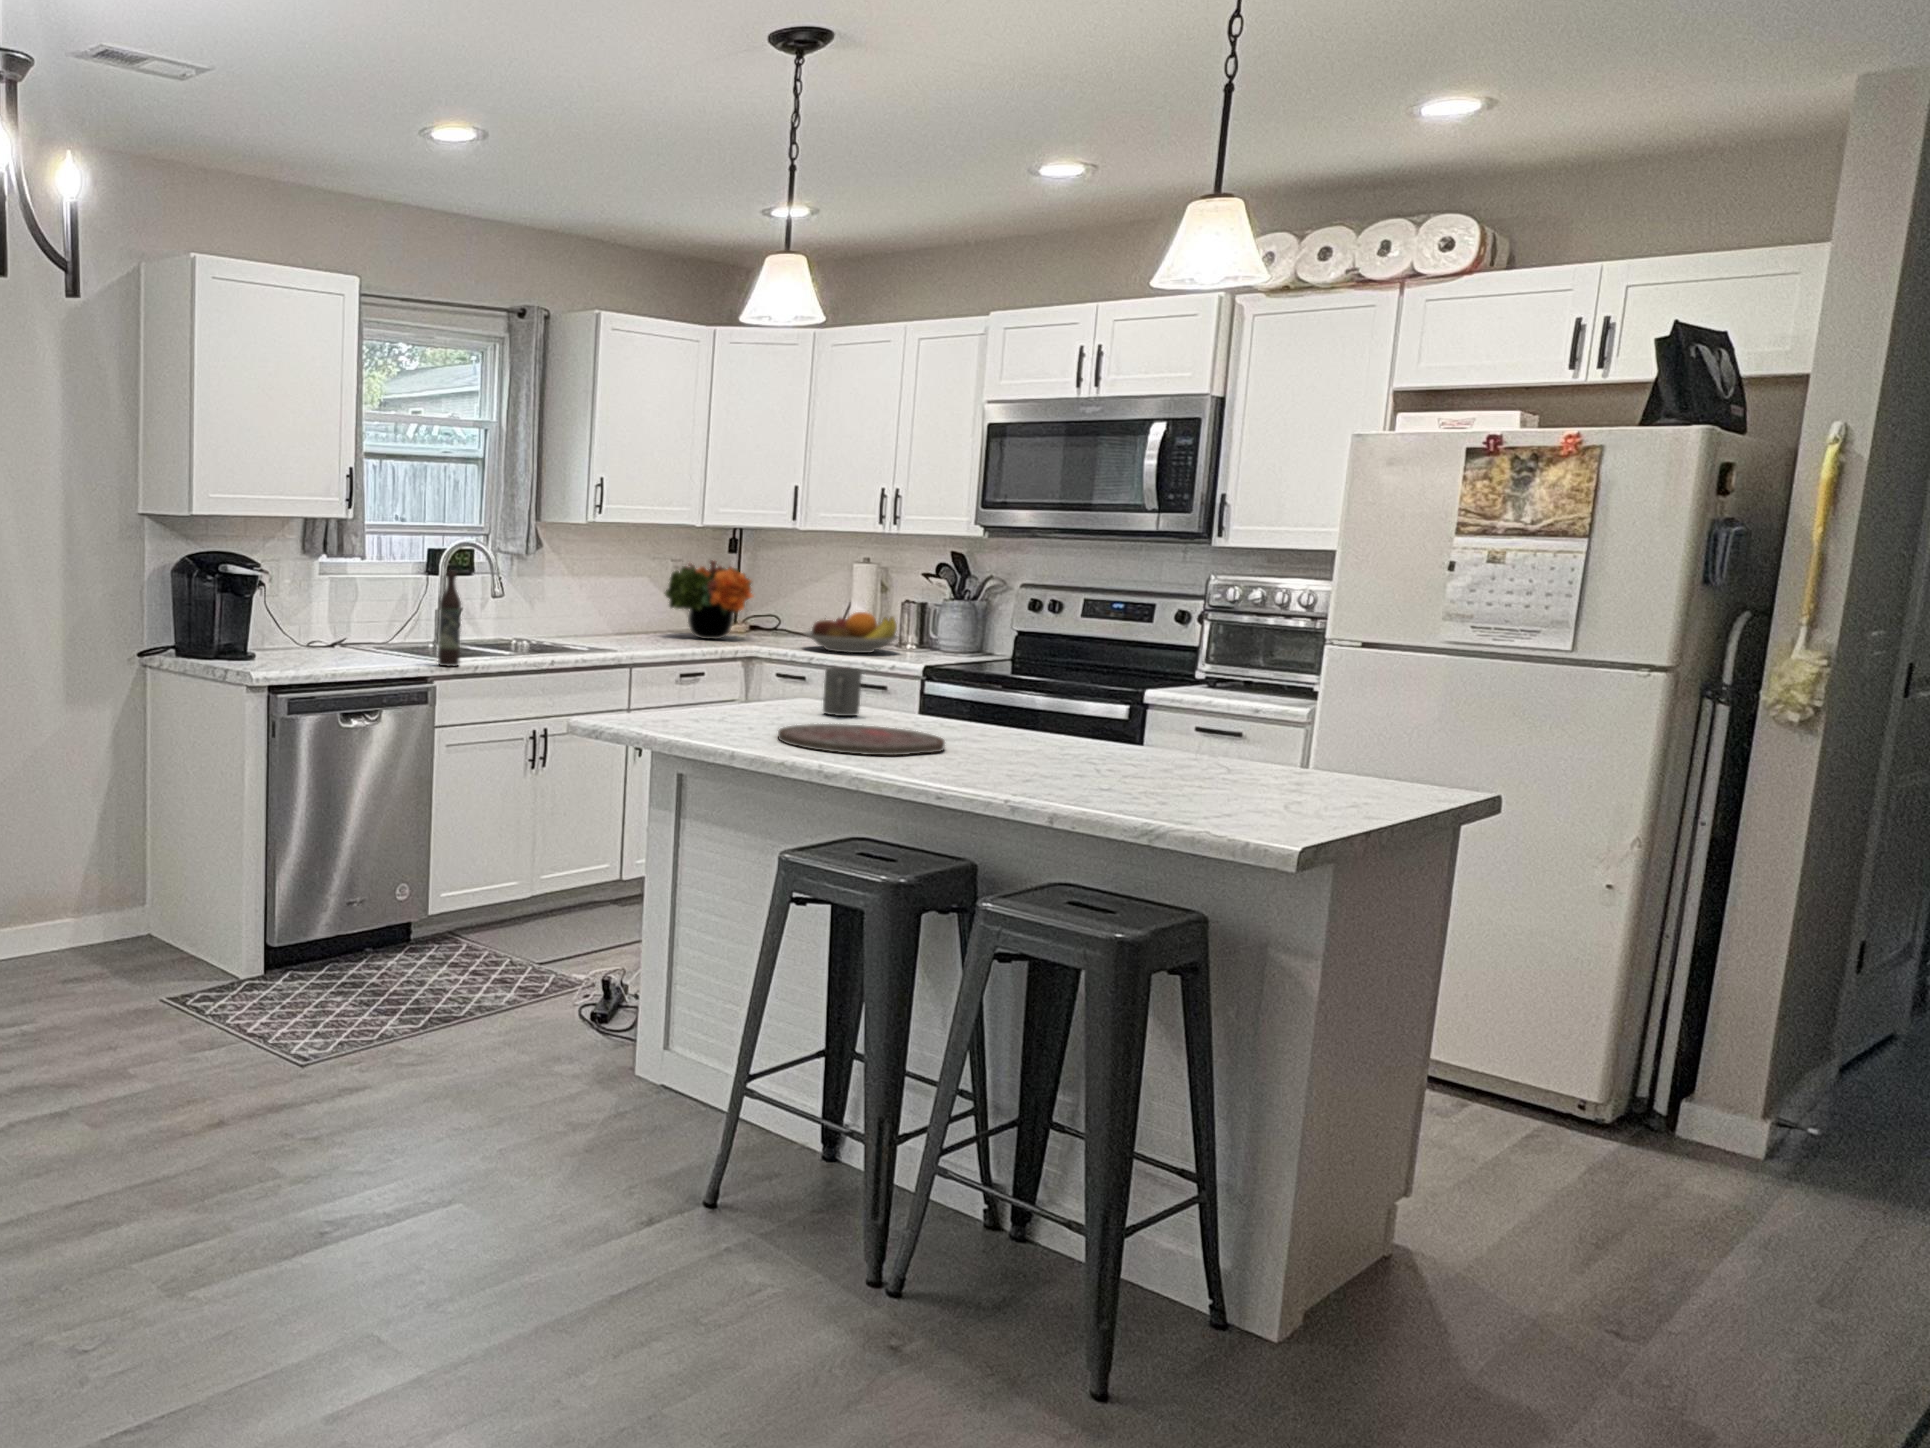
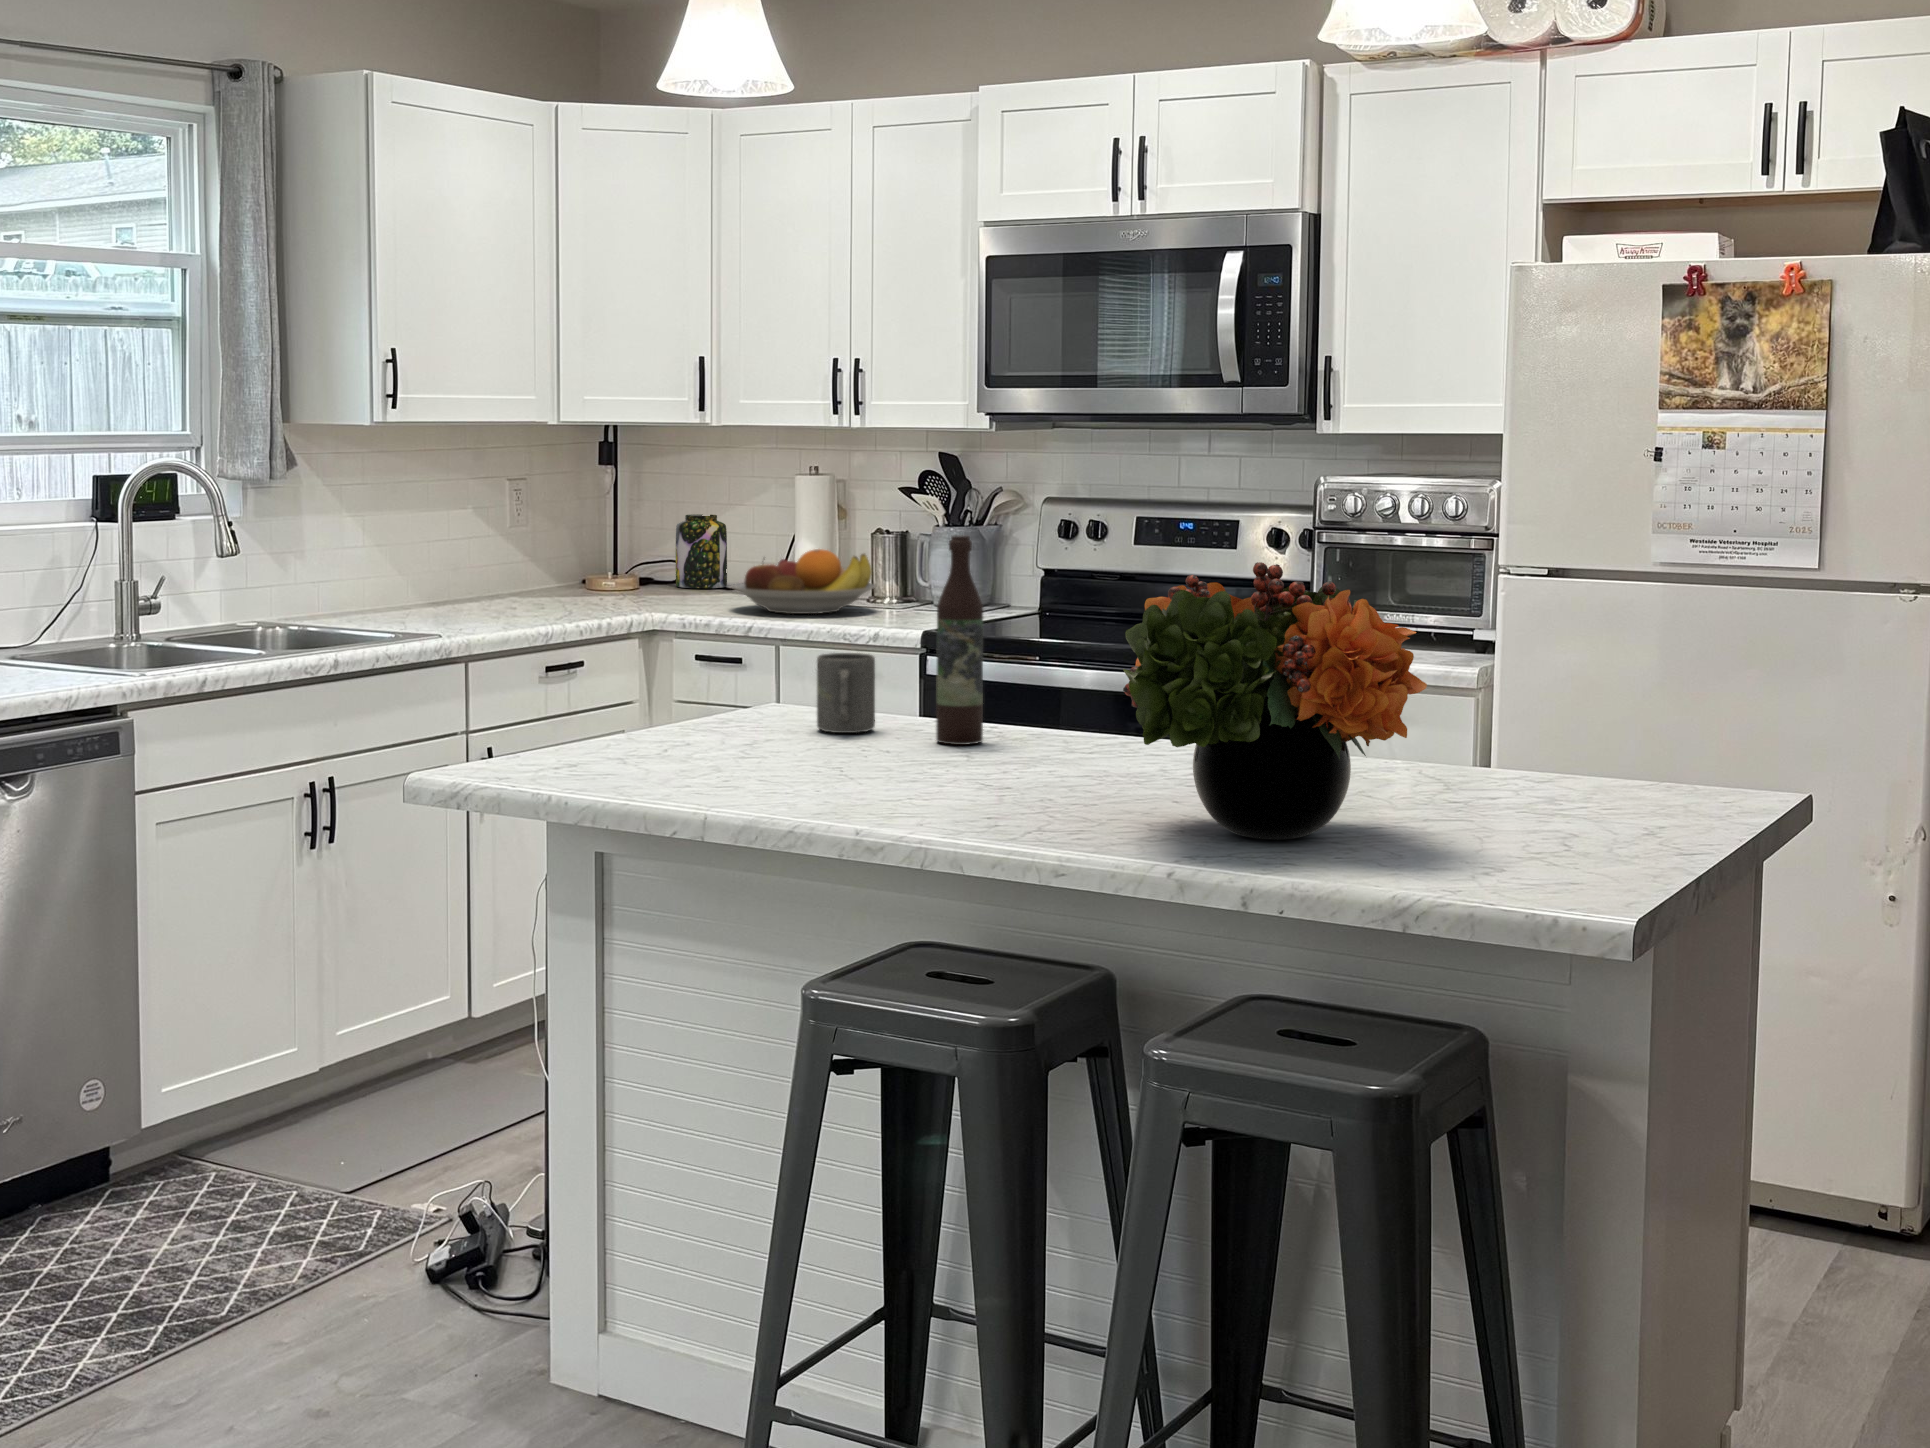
flower arrangement: present [665,561,753,639] -> present [1123,562,1427,840]
wine bottle: present [438,571,461,666] -> present [936,535,983,745]
jar: none [772,587,807,635] -> present [676,514,727,588]
cutting board: present [778,724,945,755] -> none [767,751,1038,808]

